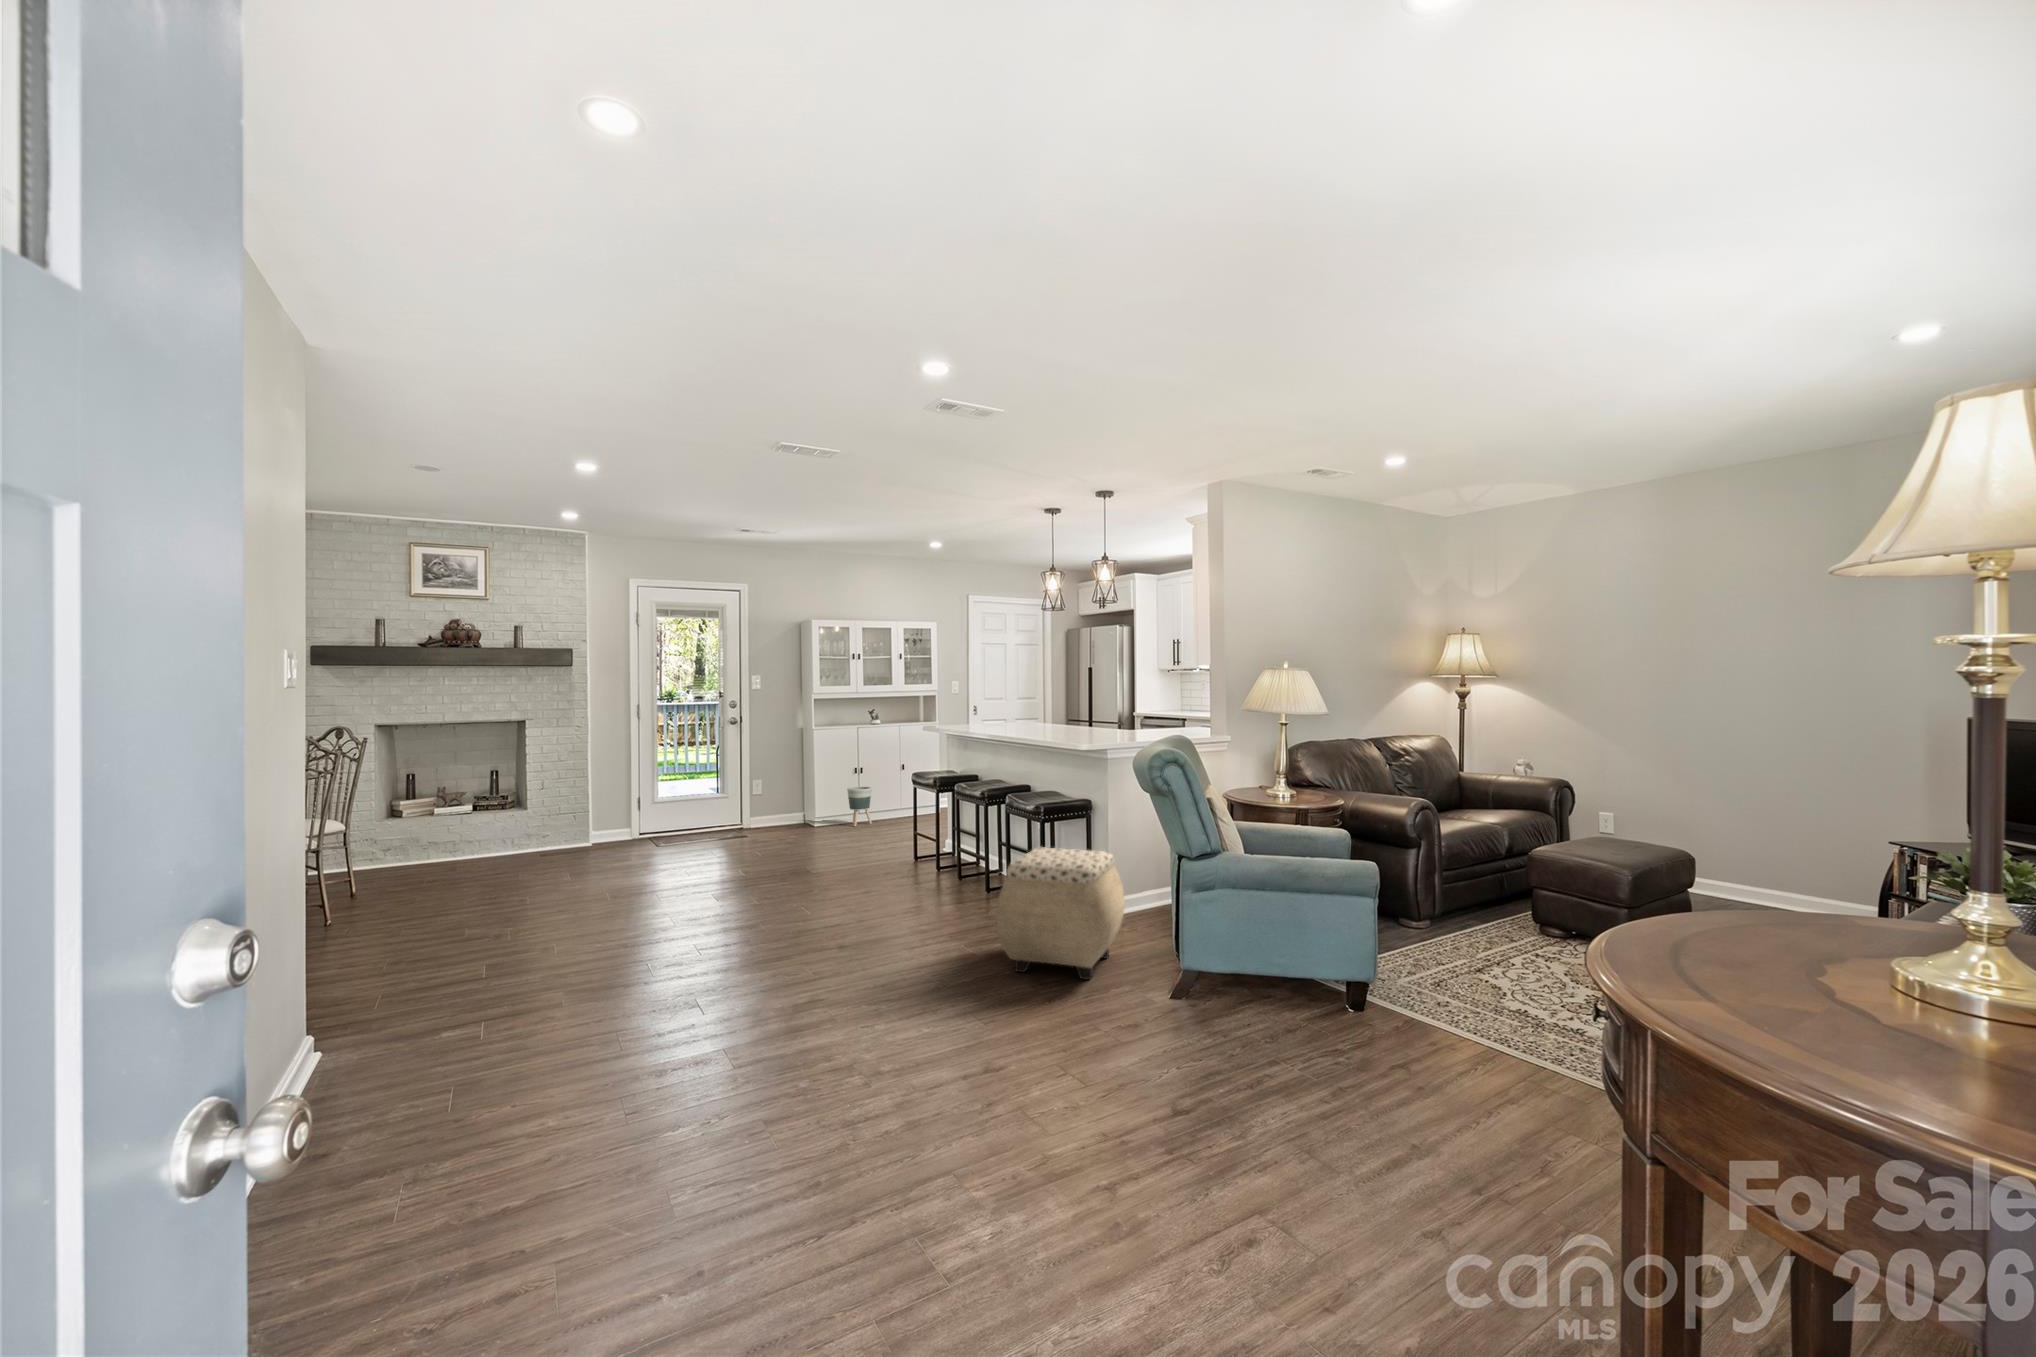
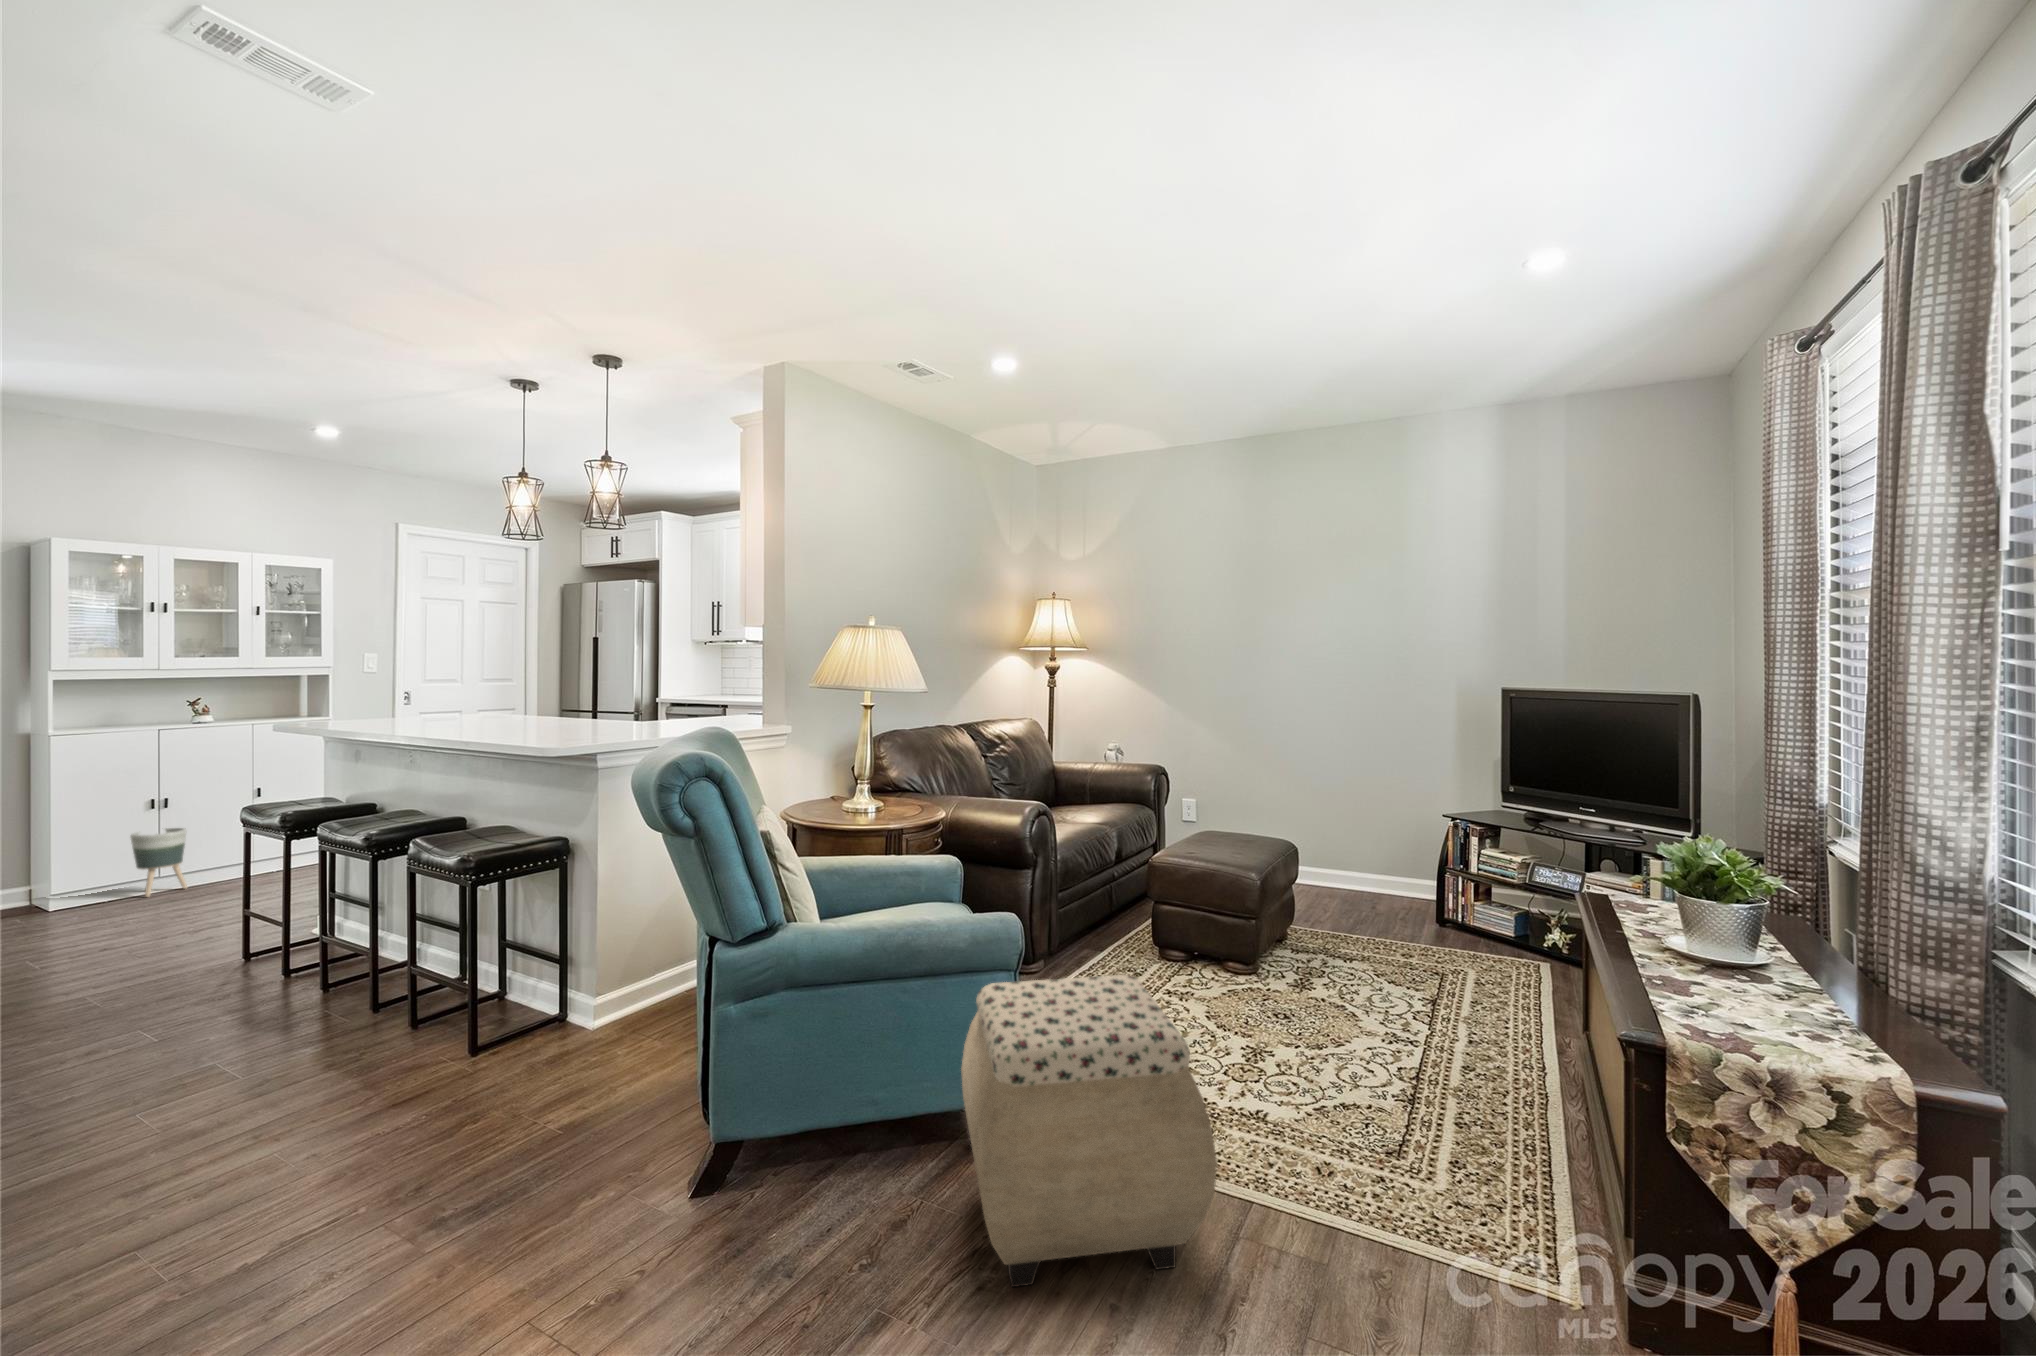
ottoman: present [995,847,1125,980] -> present [961,975,1217,1287]

